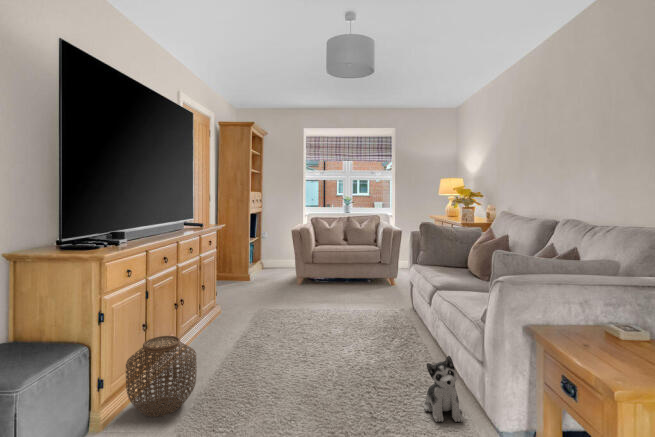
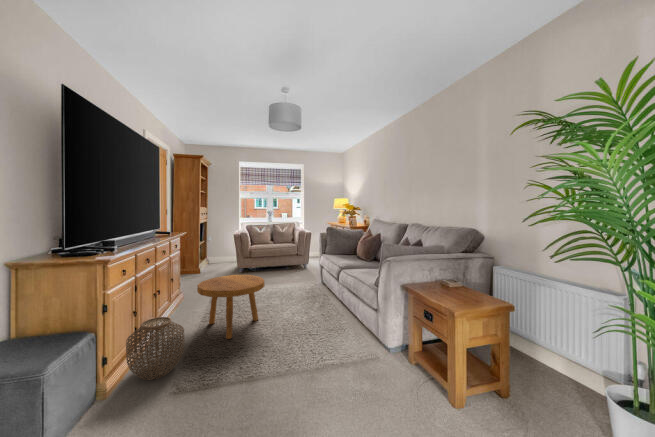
footstool: none [224,286,314,375] -> present [197,275,265,339]
plush toy: present [424,356,463,422] -> none [344,309,368,350]

